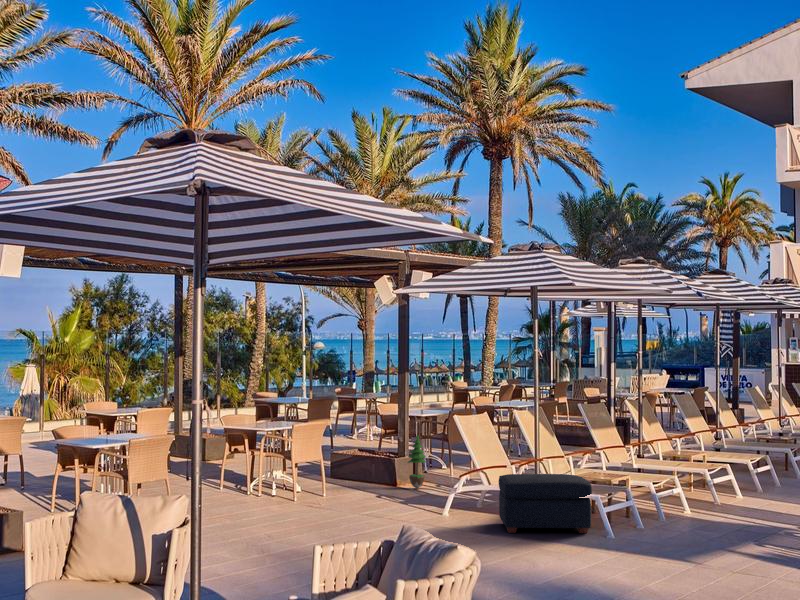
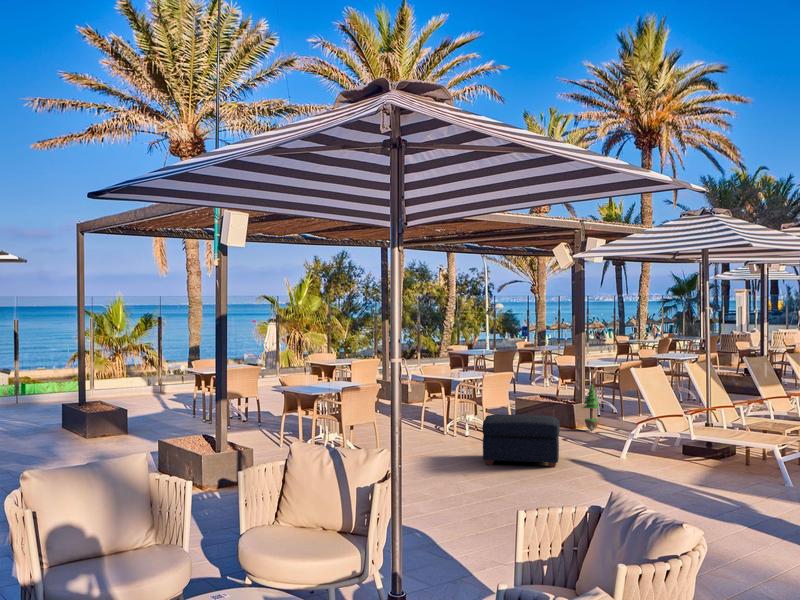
ottoman: present [499,474,592,533] -> present [482,414,560,467]

